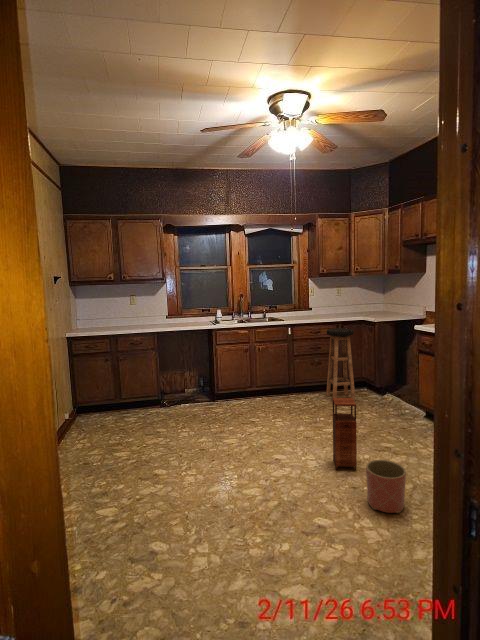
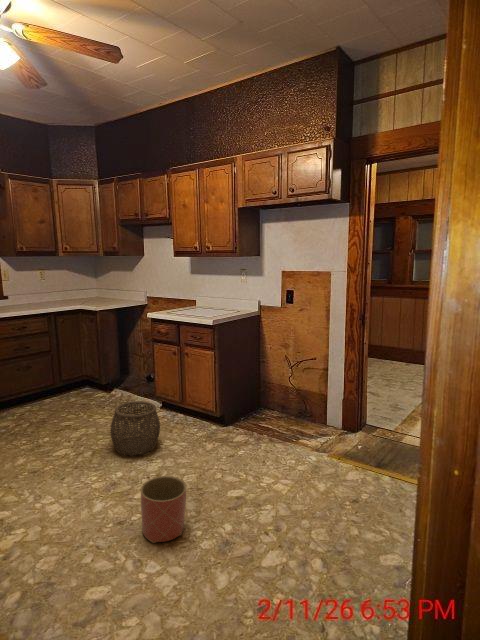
bar stool: present [326,328,356,401] -> none [38,315,81,412]
storage cabinet: present [333,398,357,470] -> none [78,408,115,507]
woven basket: none [366,402,410,448] -> present [110,401,160,456]

